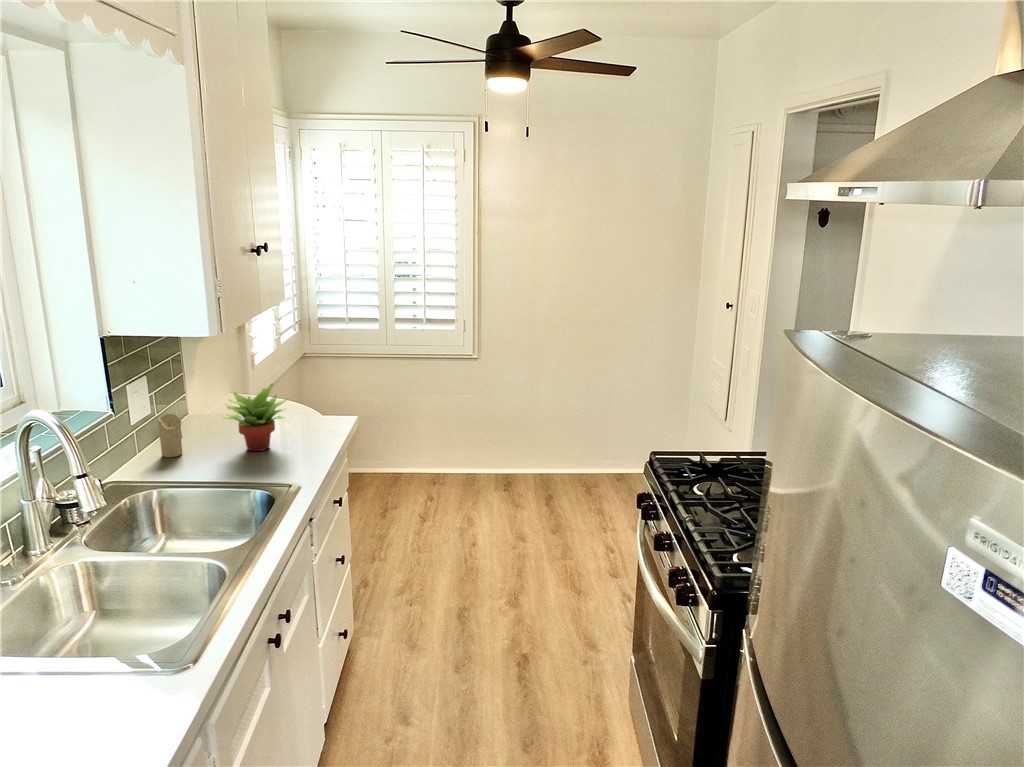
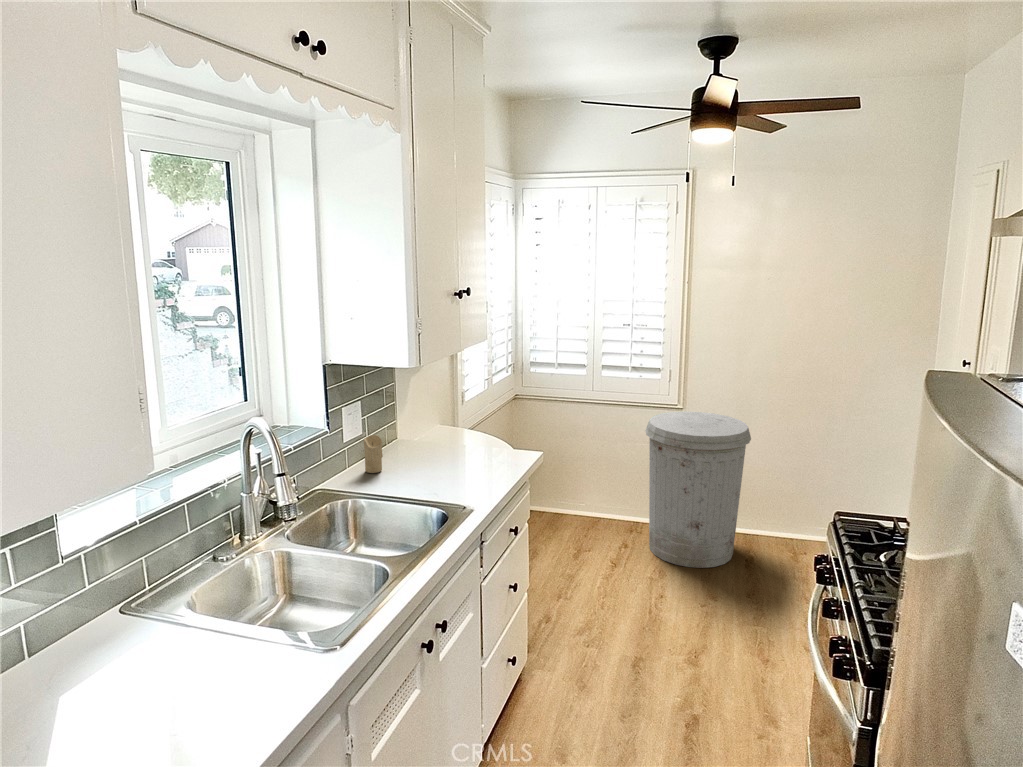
trash can: none [447,362,547,513] -> present [645,411,751,568]
succulent plant: present [224,384,287,451] -> none [416,414,473,474]

